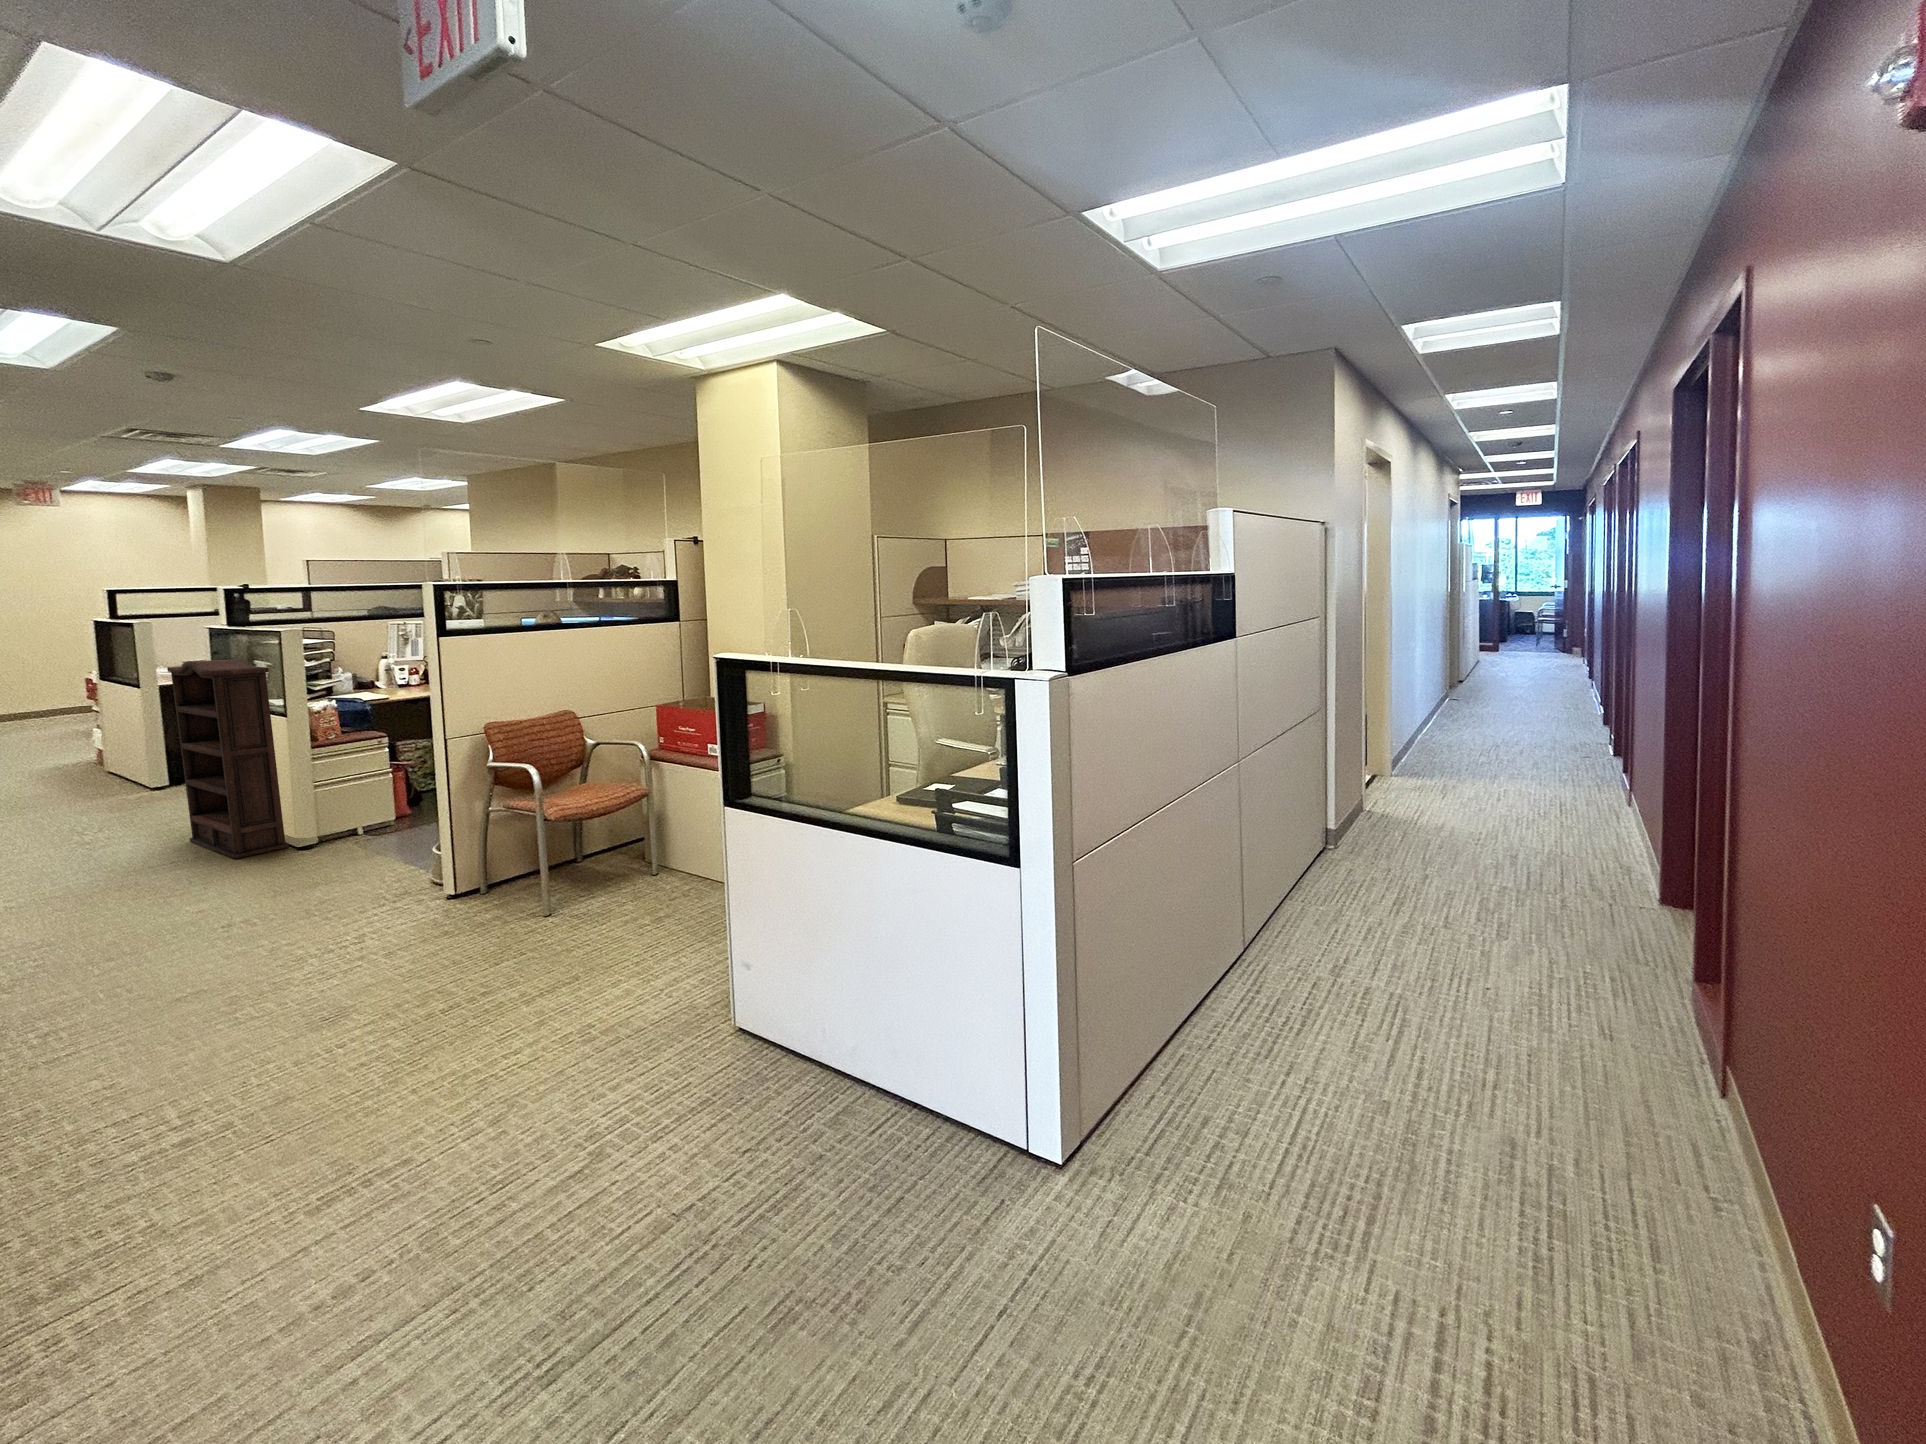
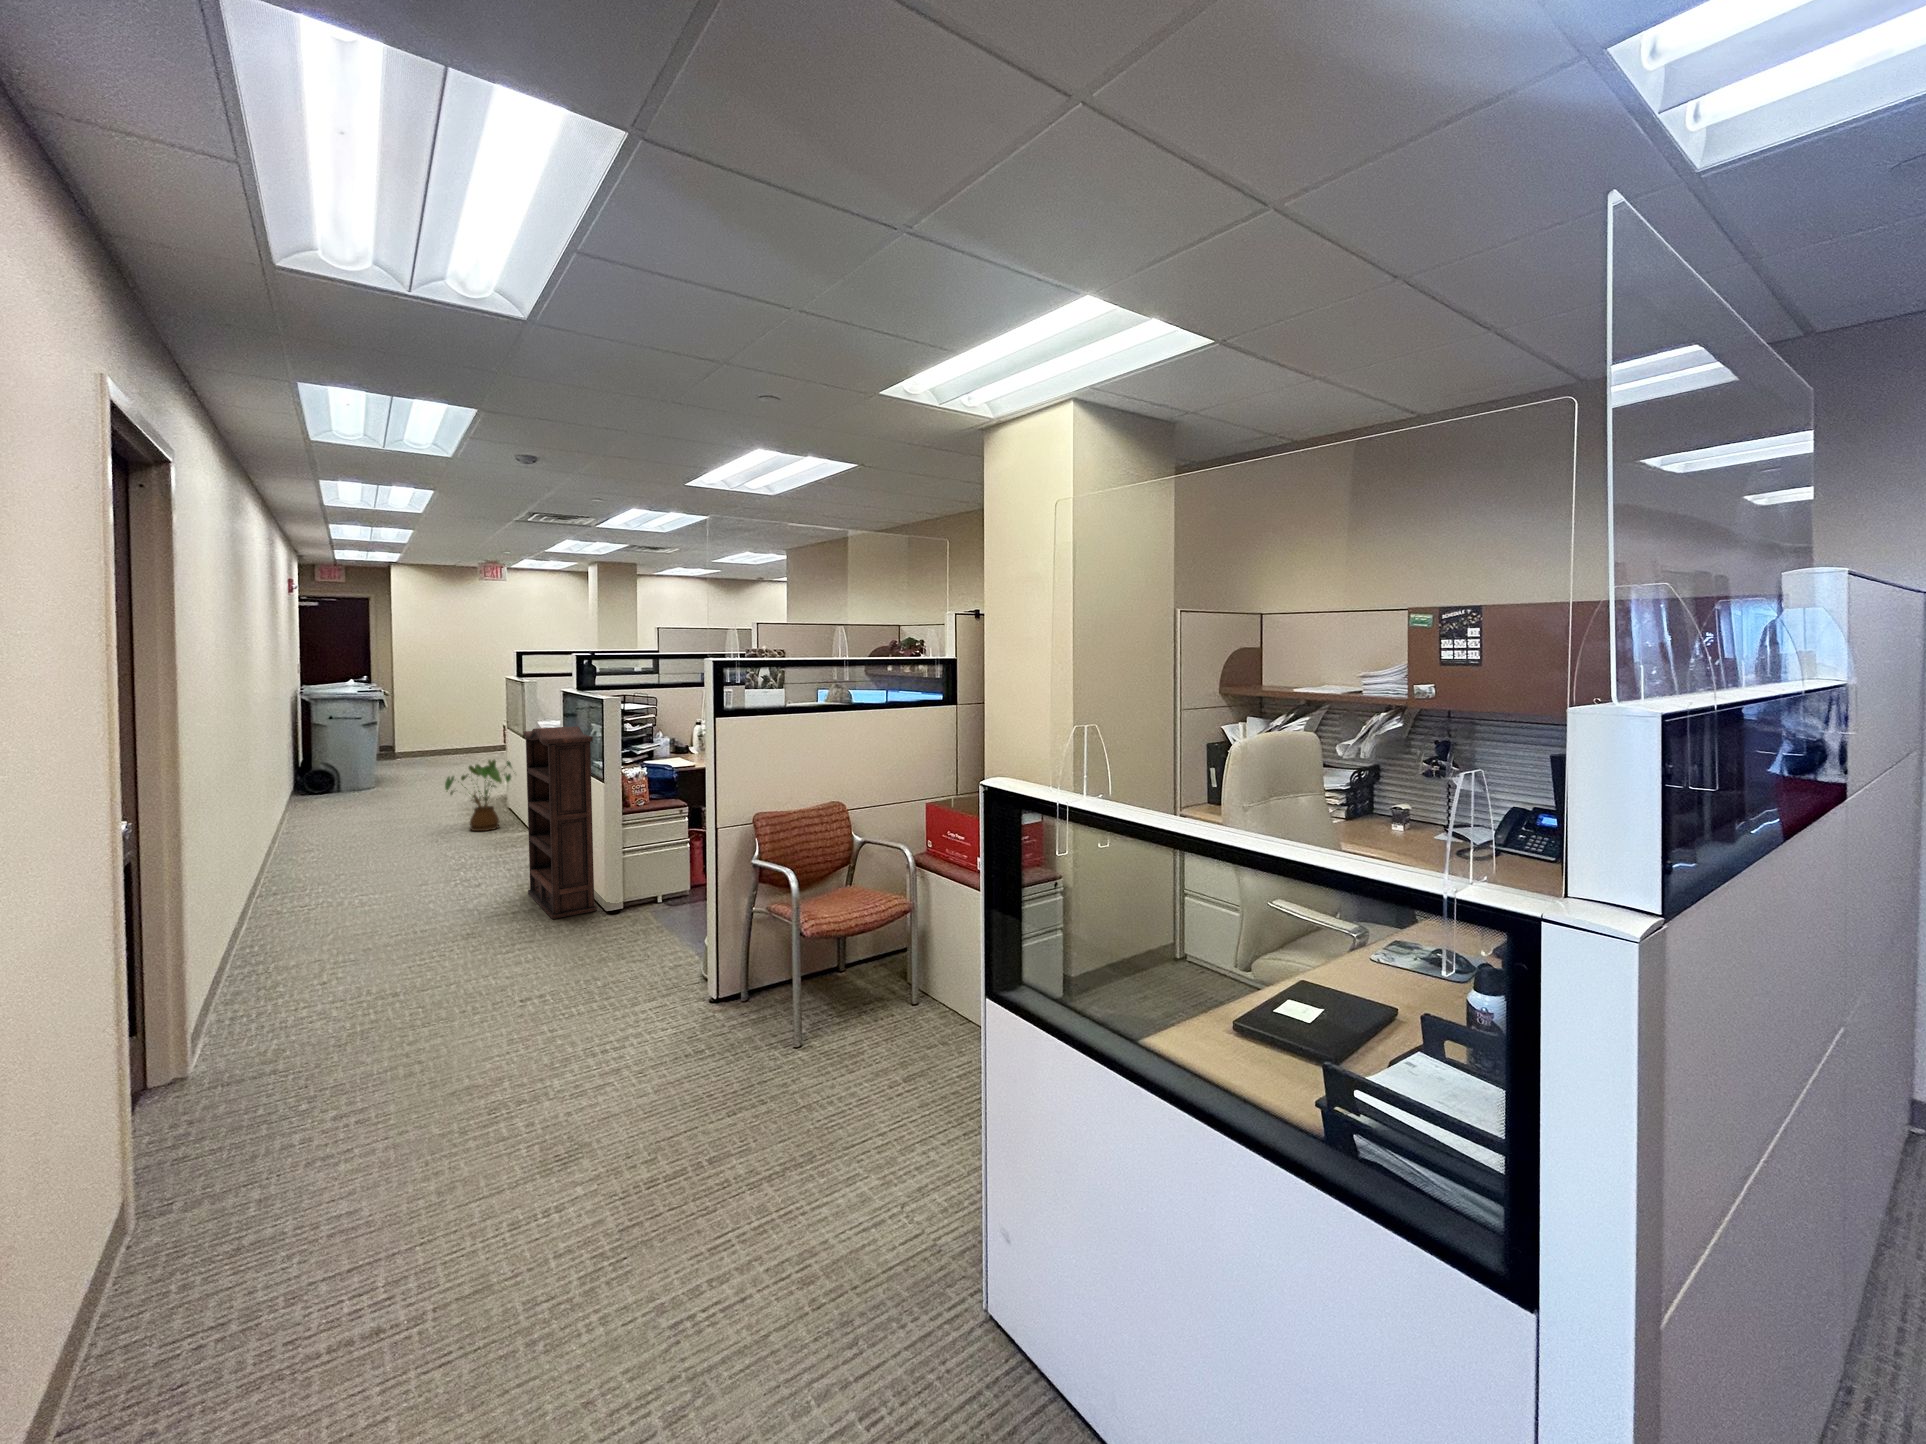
house plant: none [29,711,133,794] -> present [445,760,512,831]

